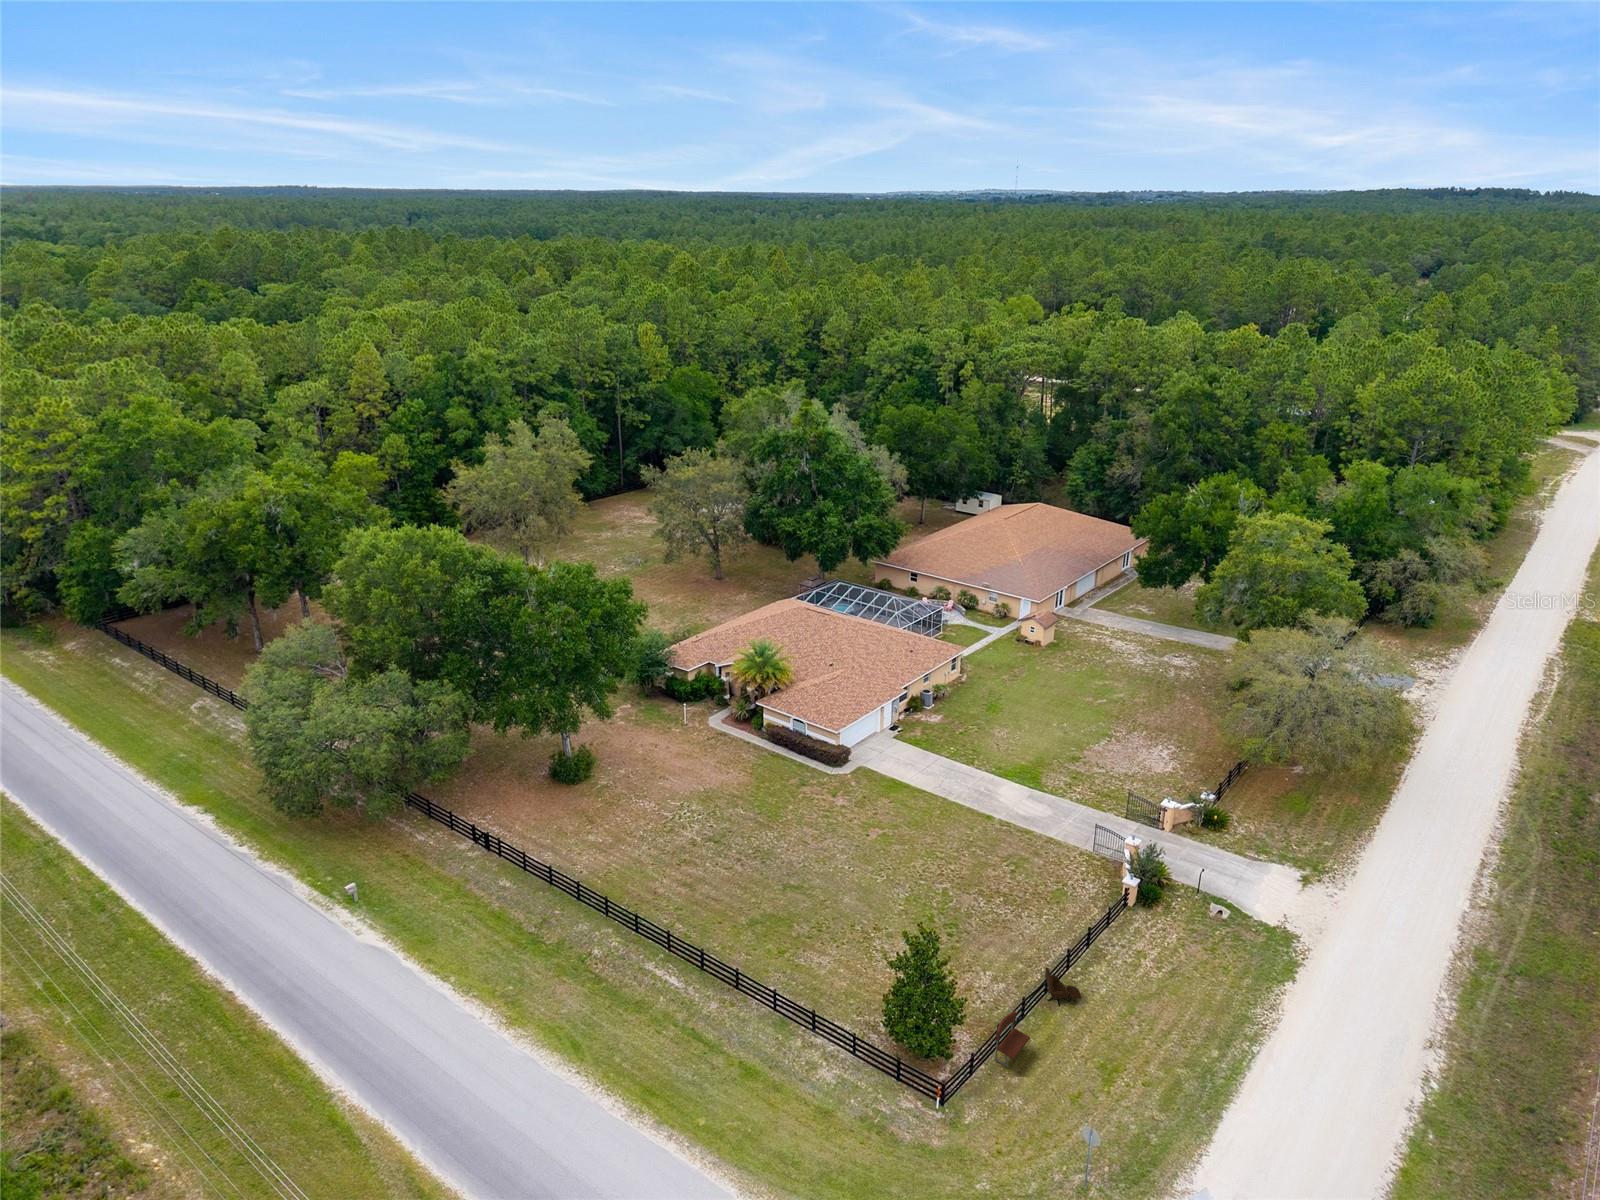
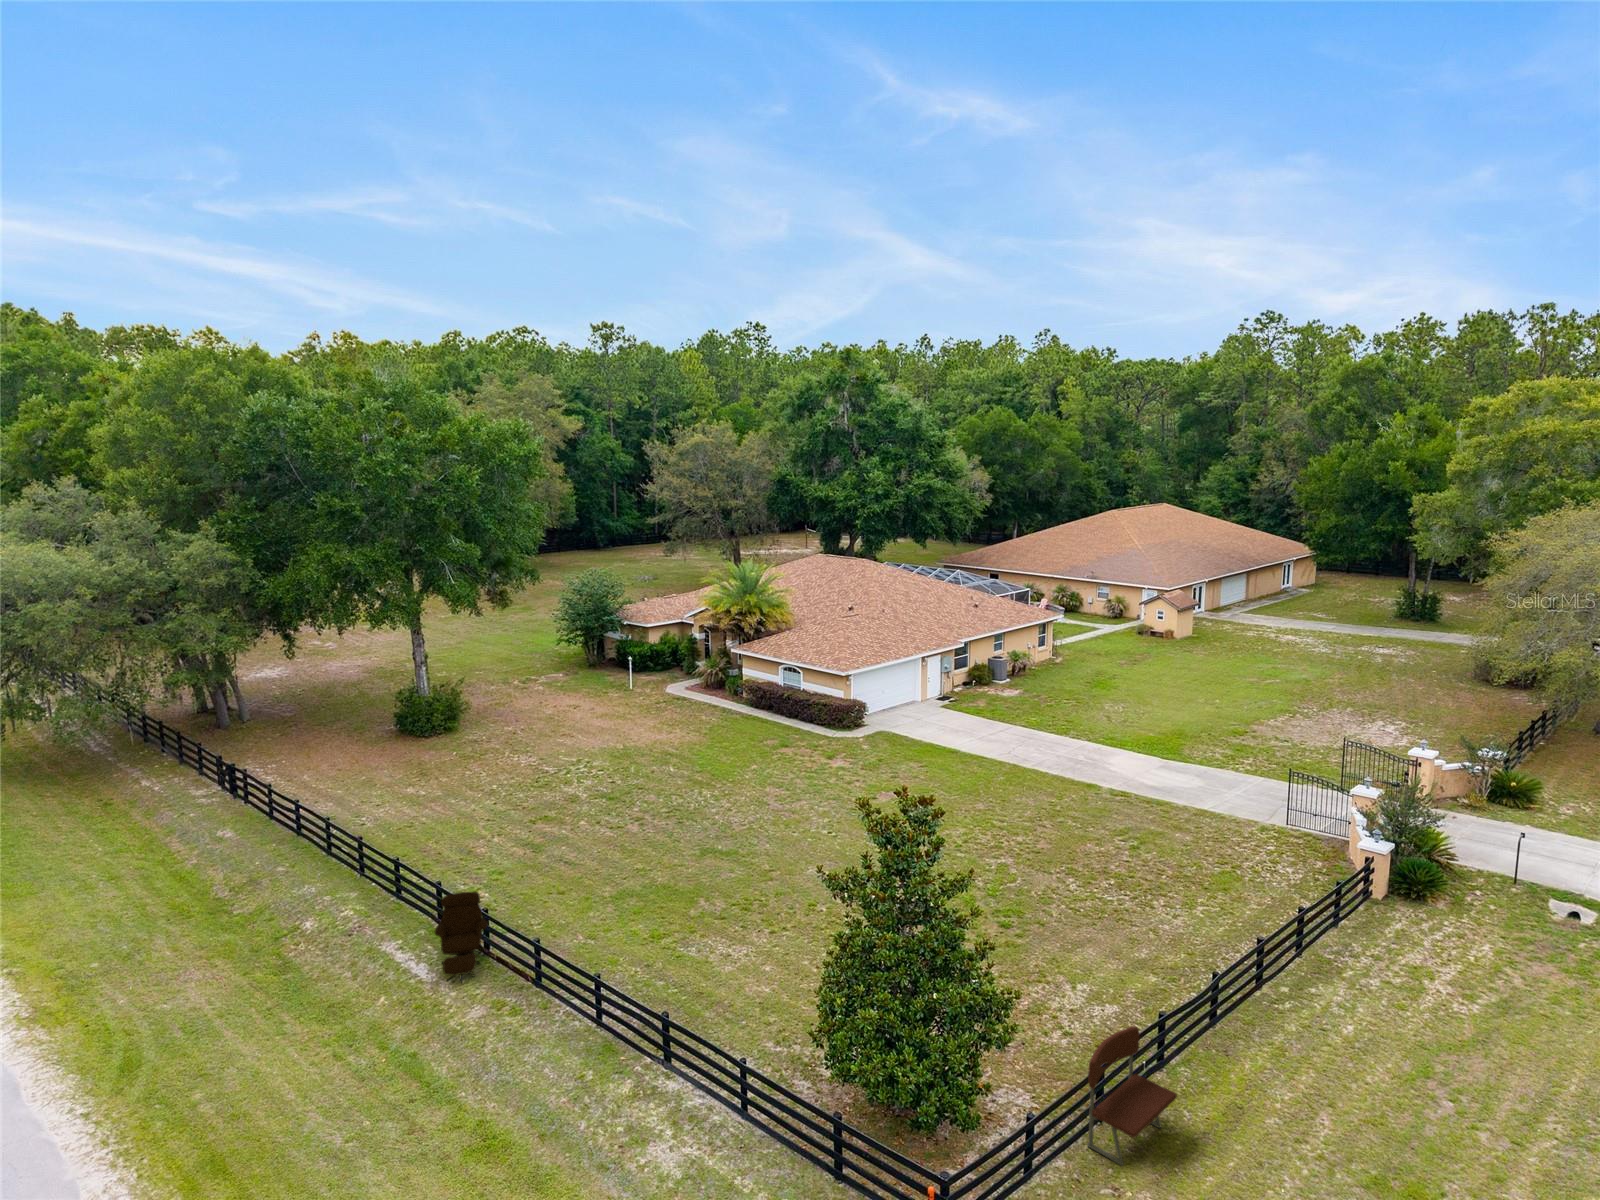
lounge chair: present [1045,968,1081,1006] -> present [434,892,488,983]

